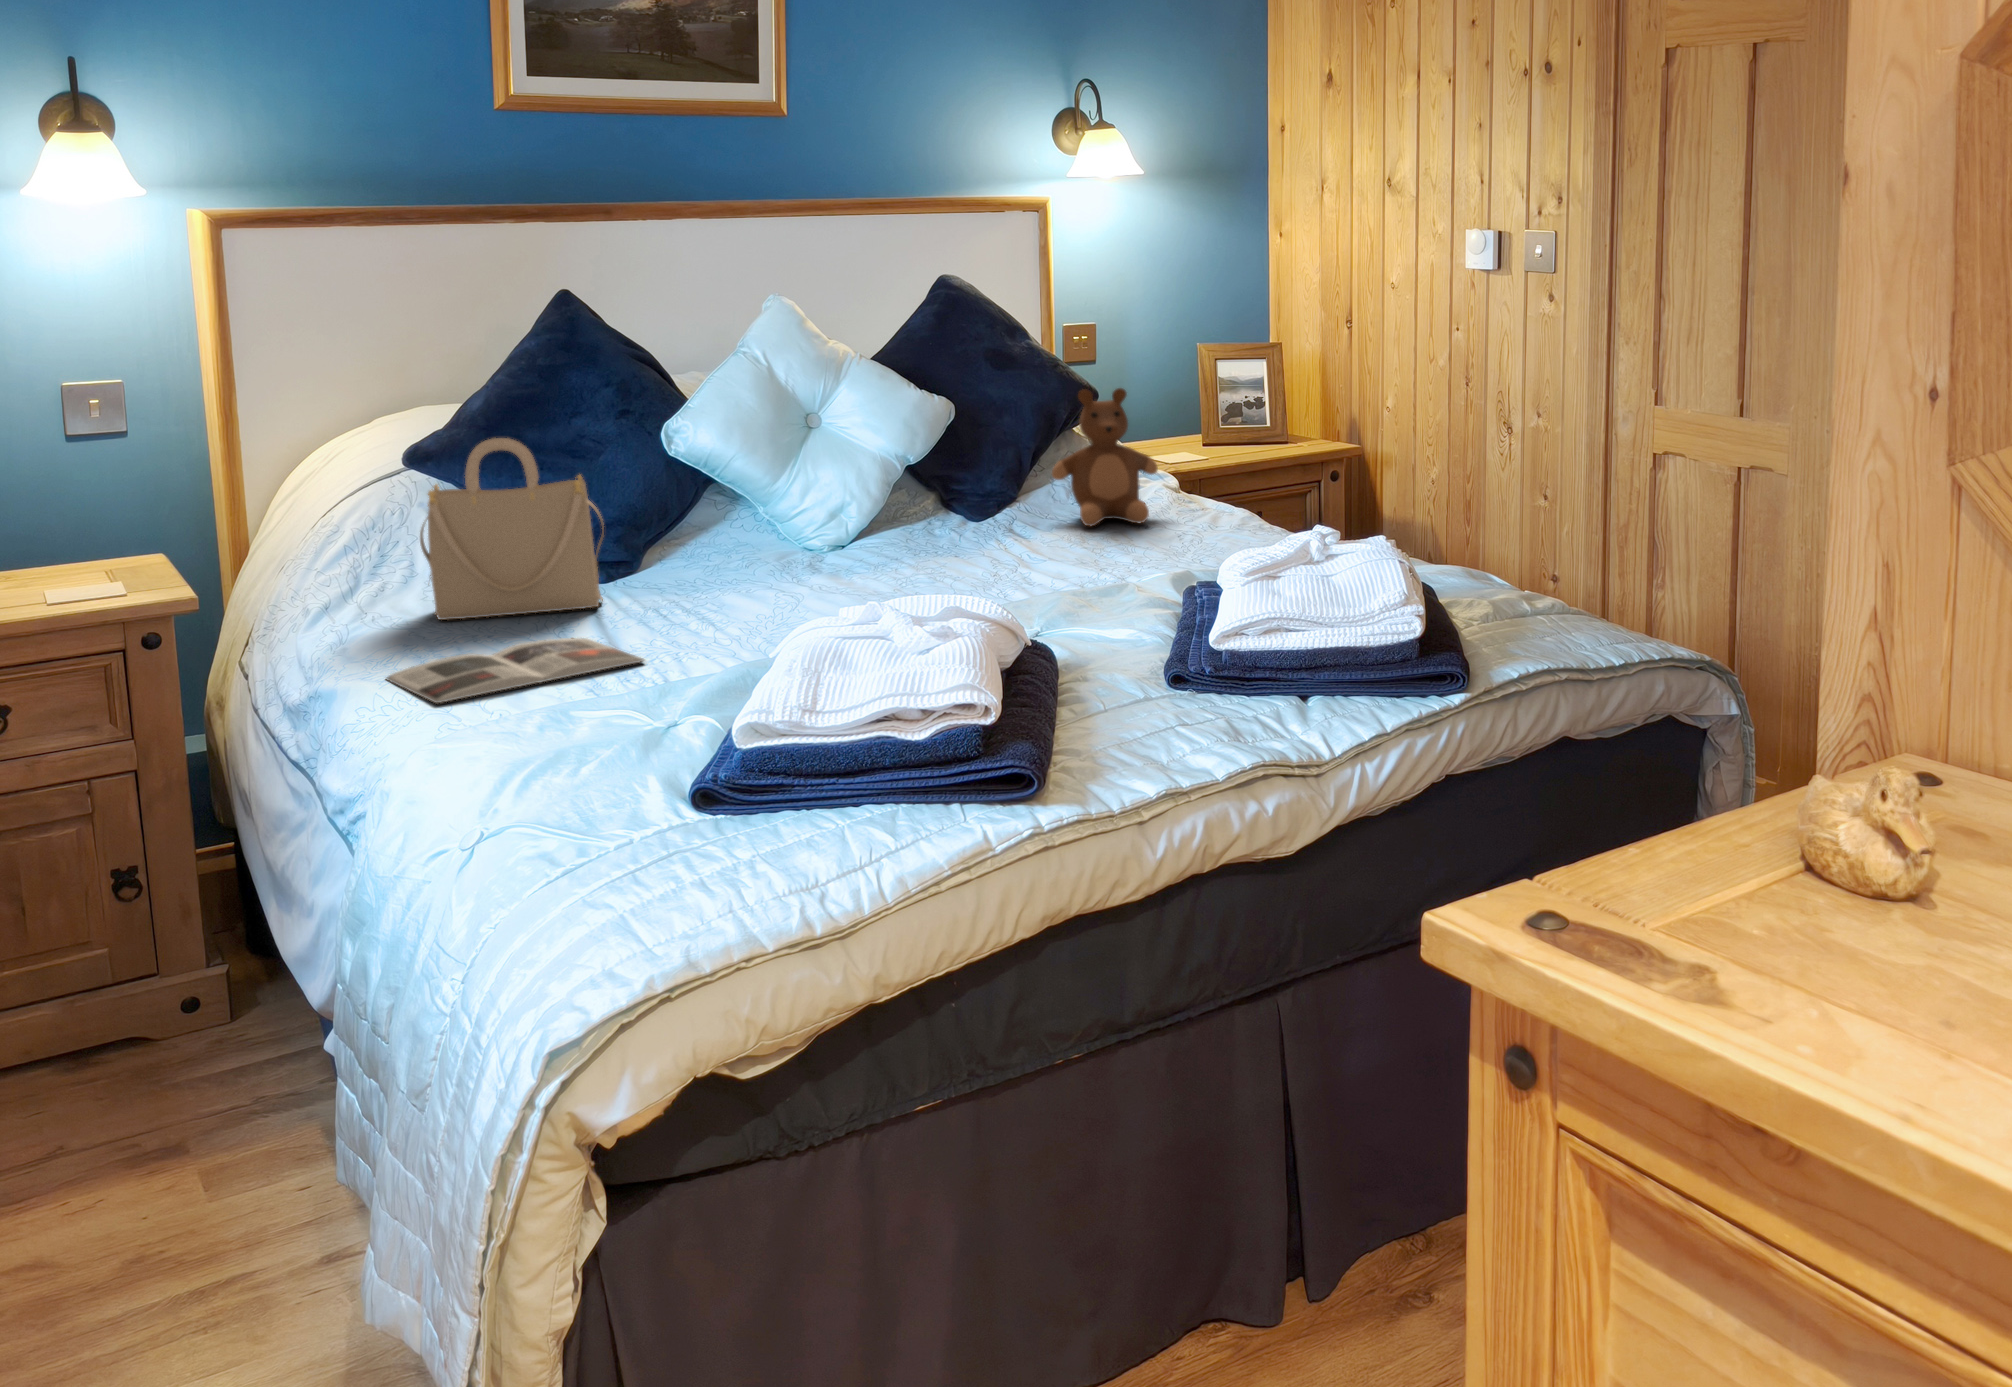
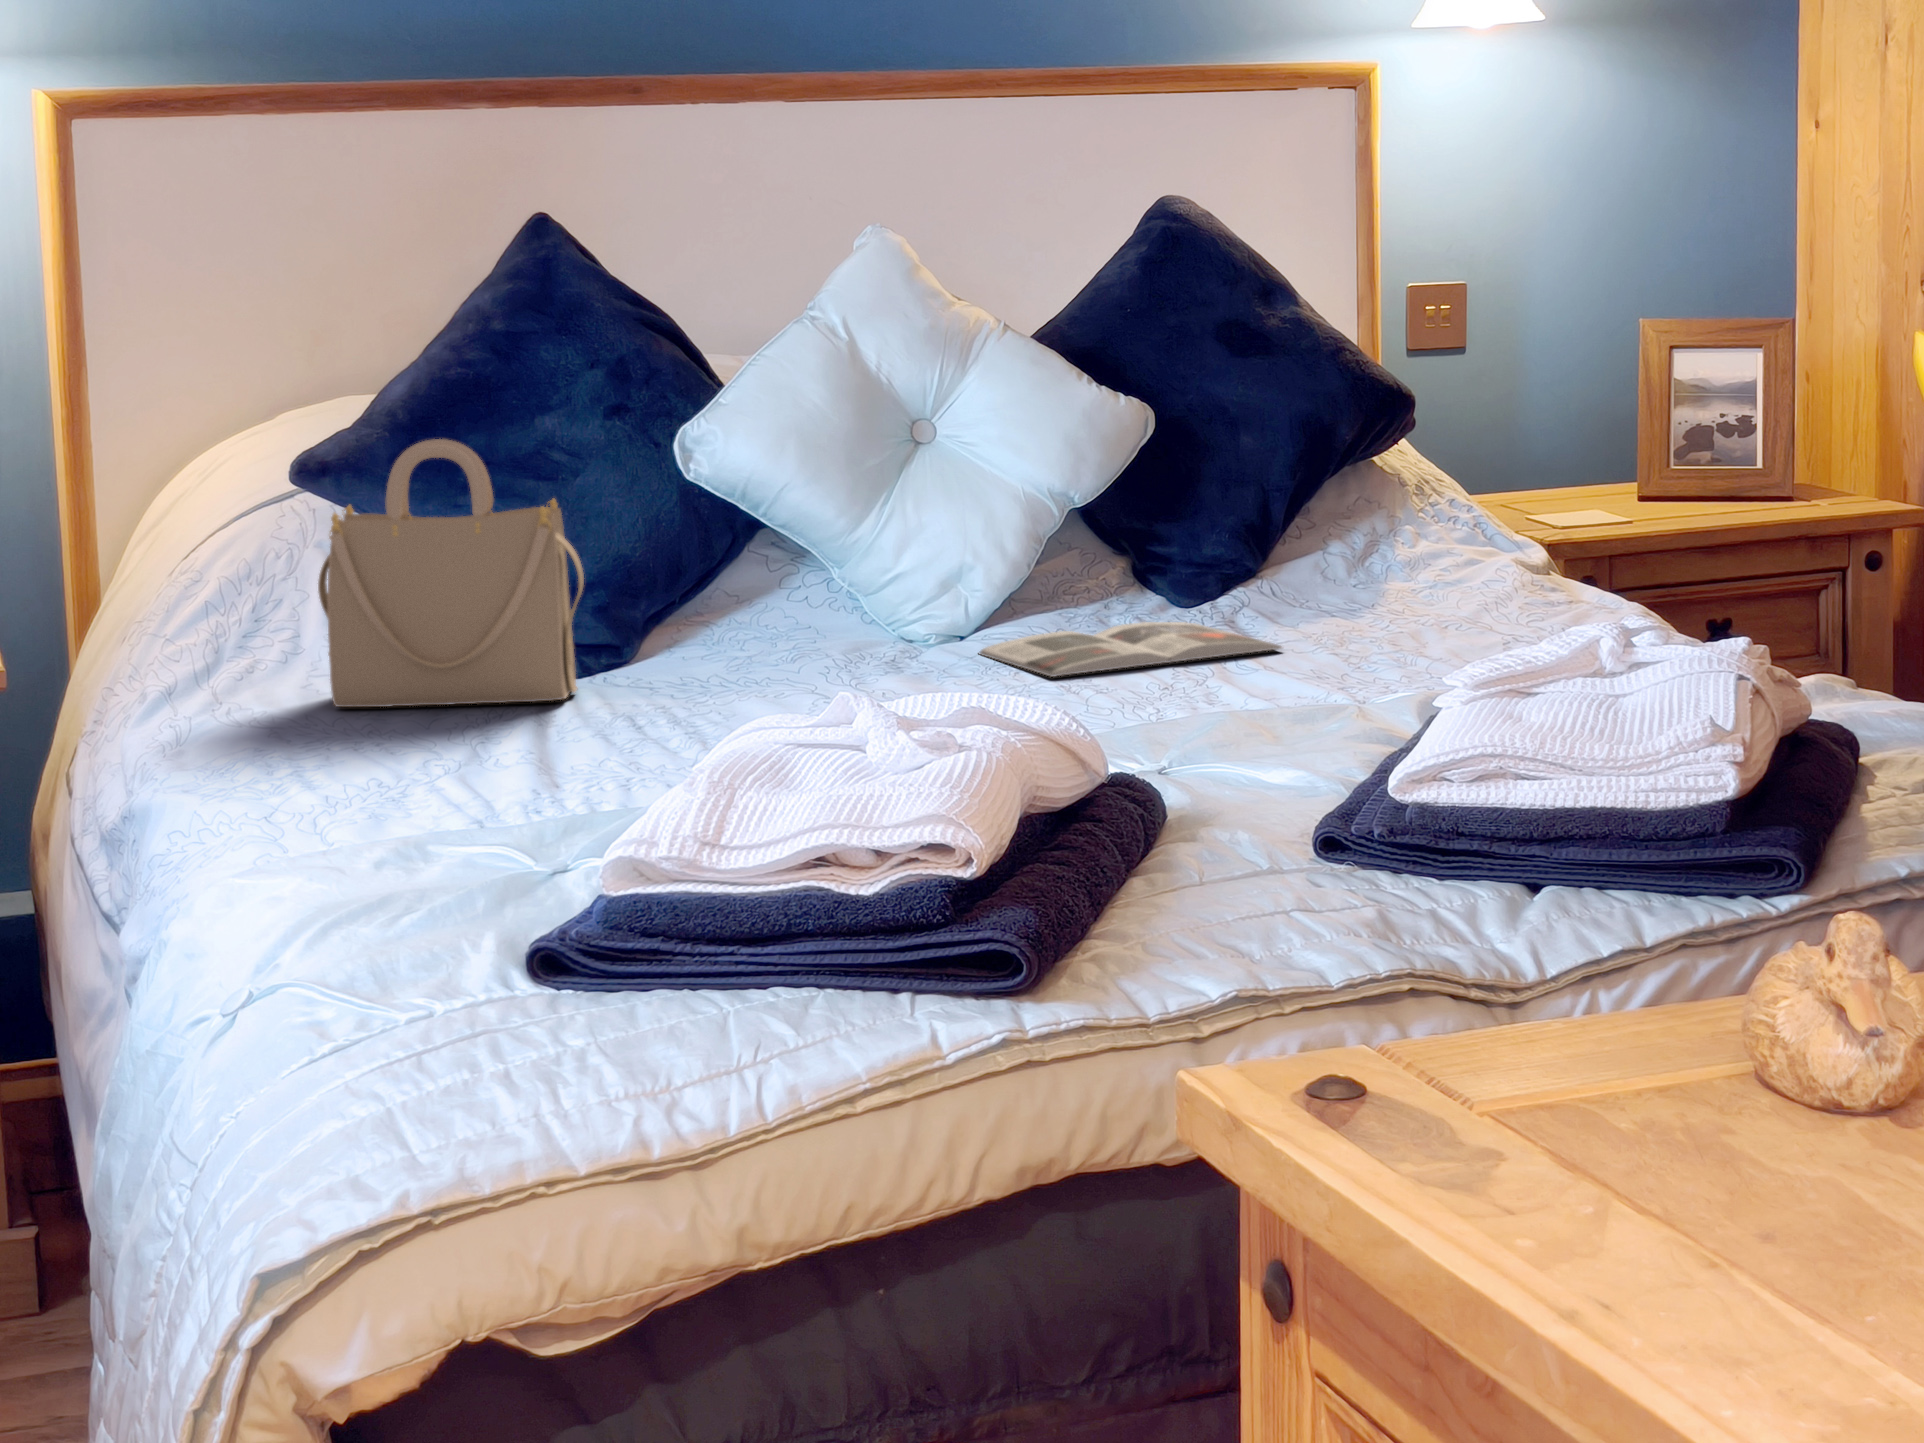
teddy bear: present [1052,388,1158,527] -> none [1320,394,1495,617]
magazine: present [386,638,645,703] -> present [979,622,1282,677]

